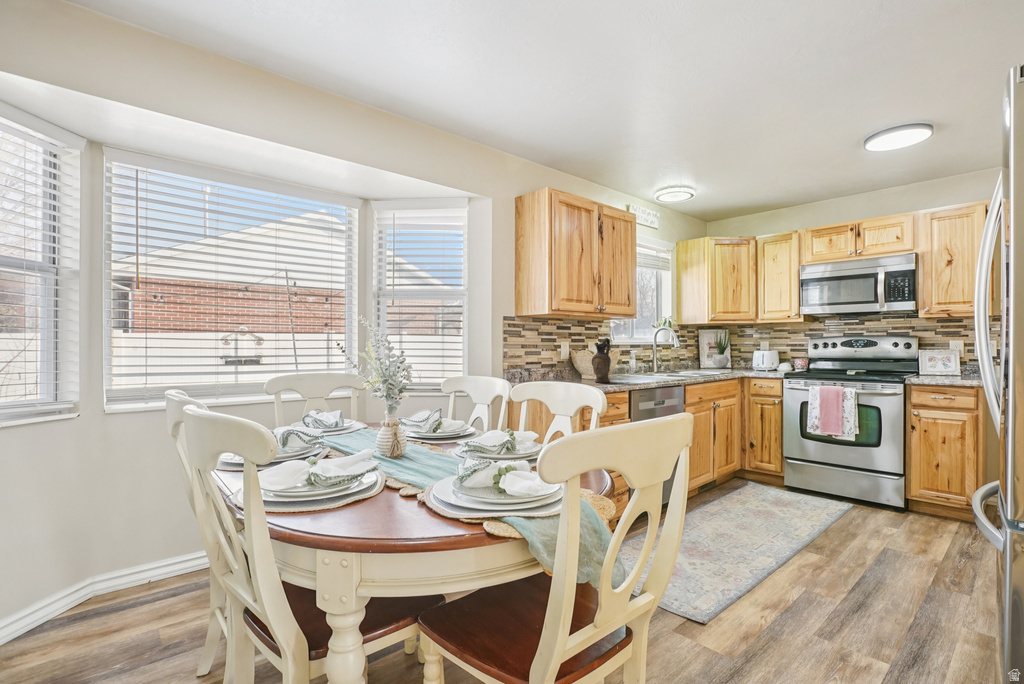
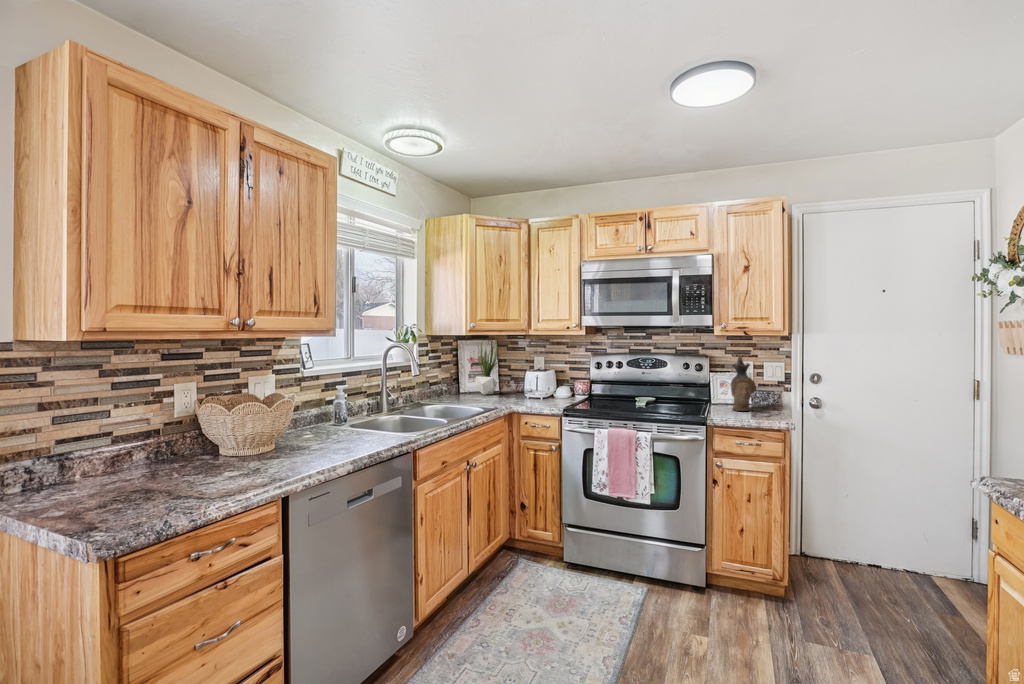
ceramic pitcher: present [591,338,611,382] -> present [731,356,756,411]

